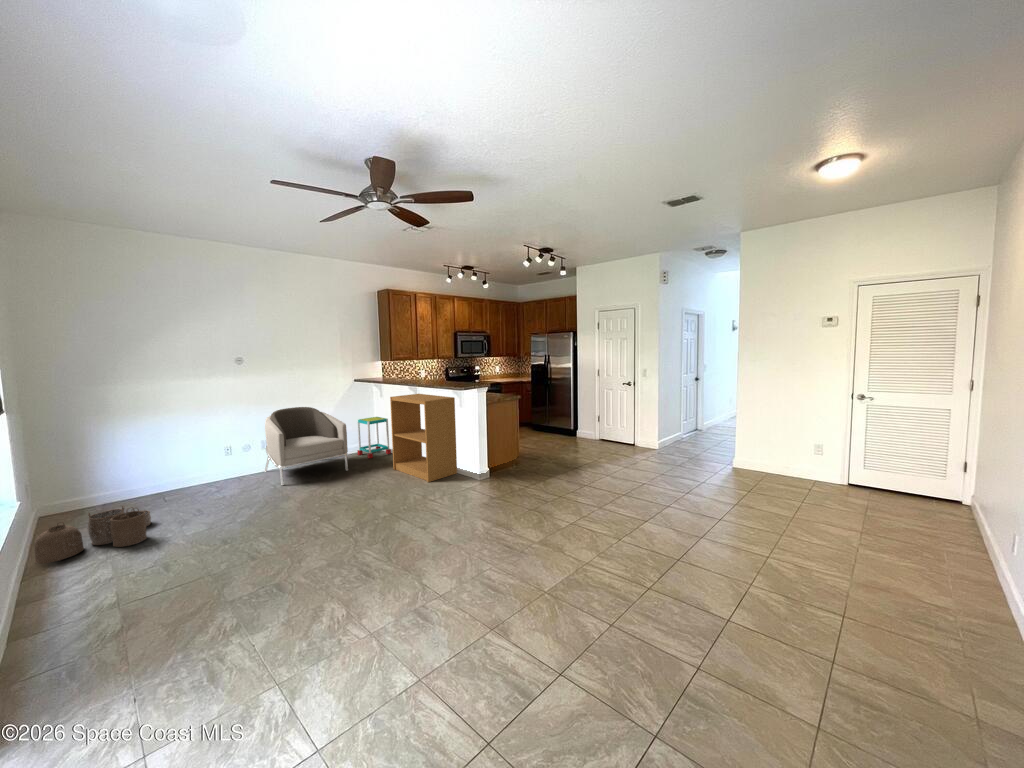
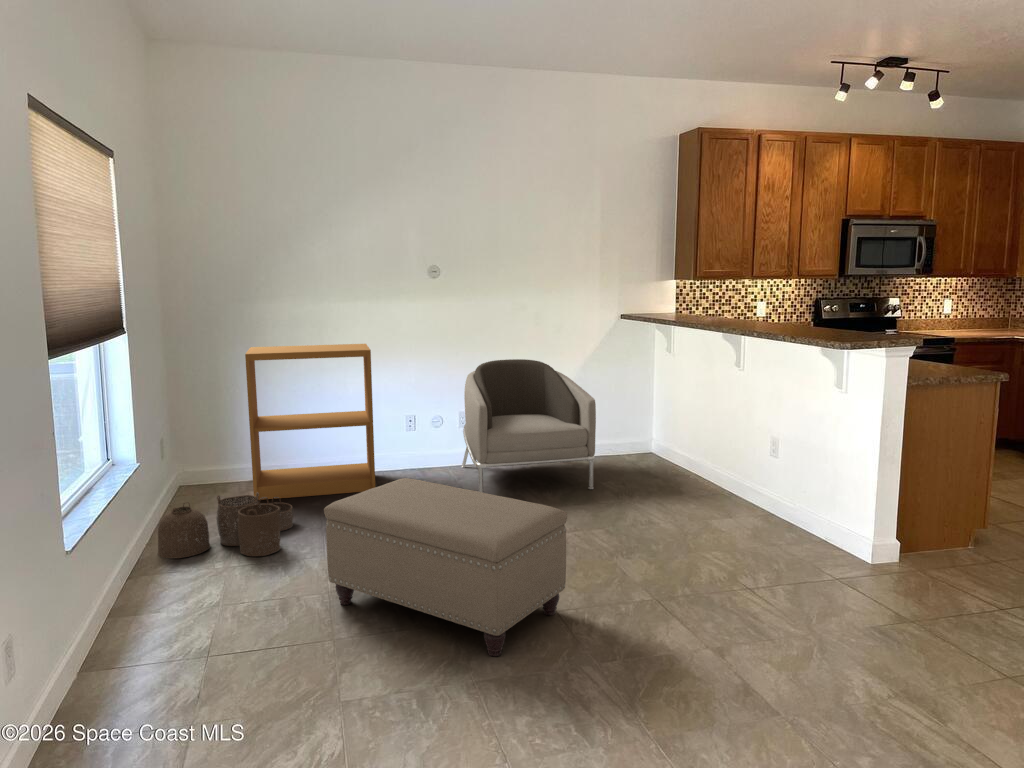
bookshelf: present [390,394,457,482] -> present [245,344,375,500]
side table: present [357,417,391,458] -> none [617,390,680,471]
ottoman: none [193,476,346,555] -> present [324,478,567,656]

